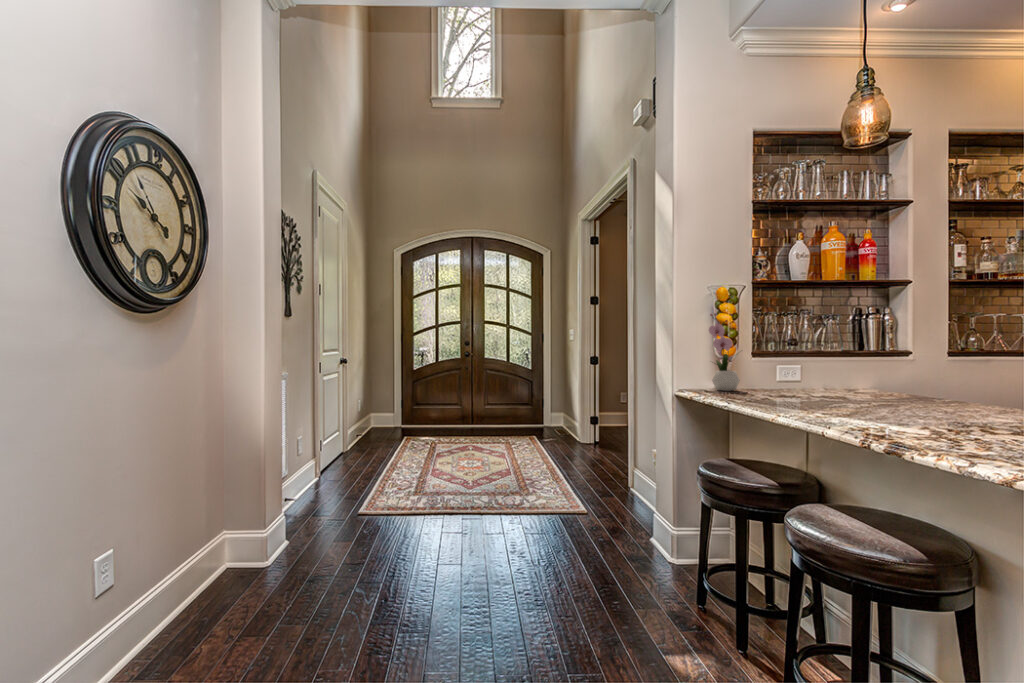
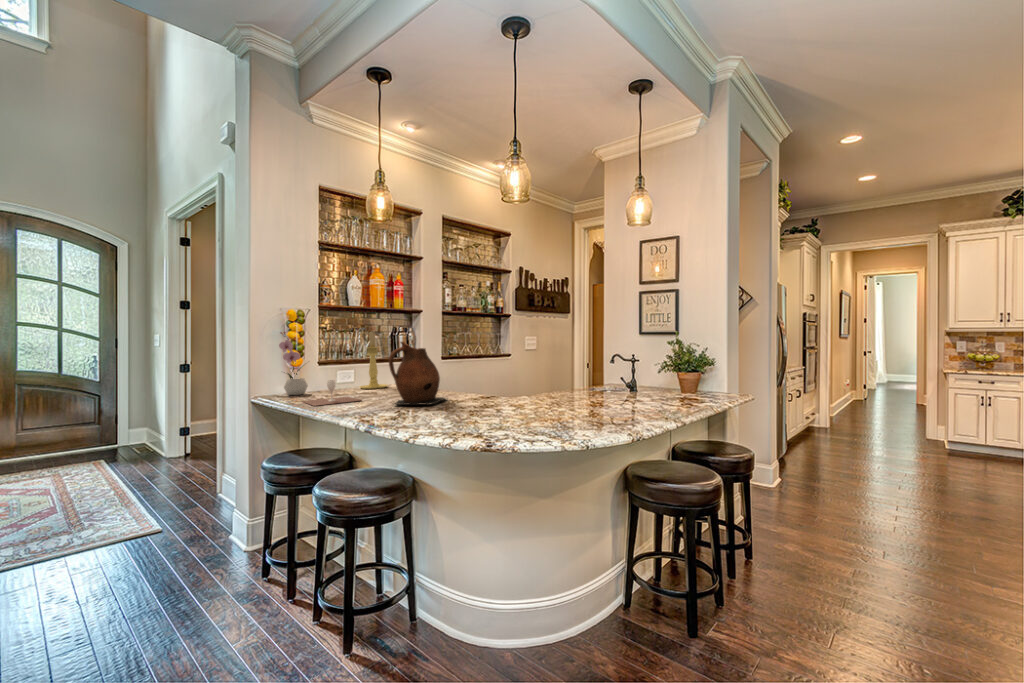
candle holder: none [806,313,850,393] -> present [360,332,387,389]
ceramic pitcher: none [868,326,972,425] -> present [389,342,447,405]
wine glass: none [737,375,820,406] -> present [303,380,360,406]

